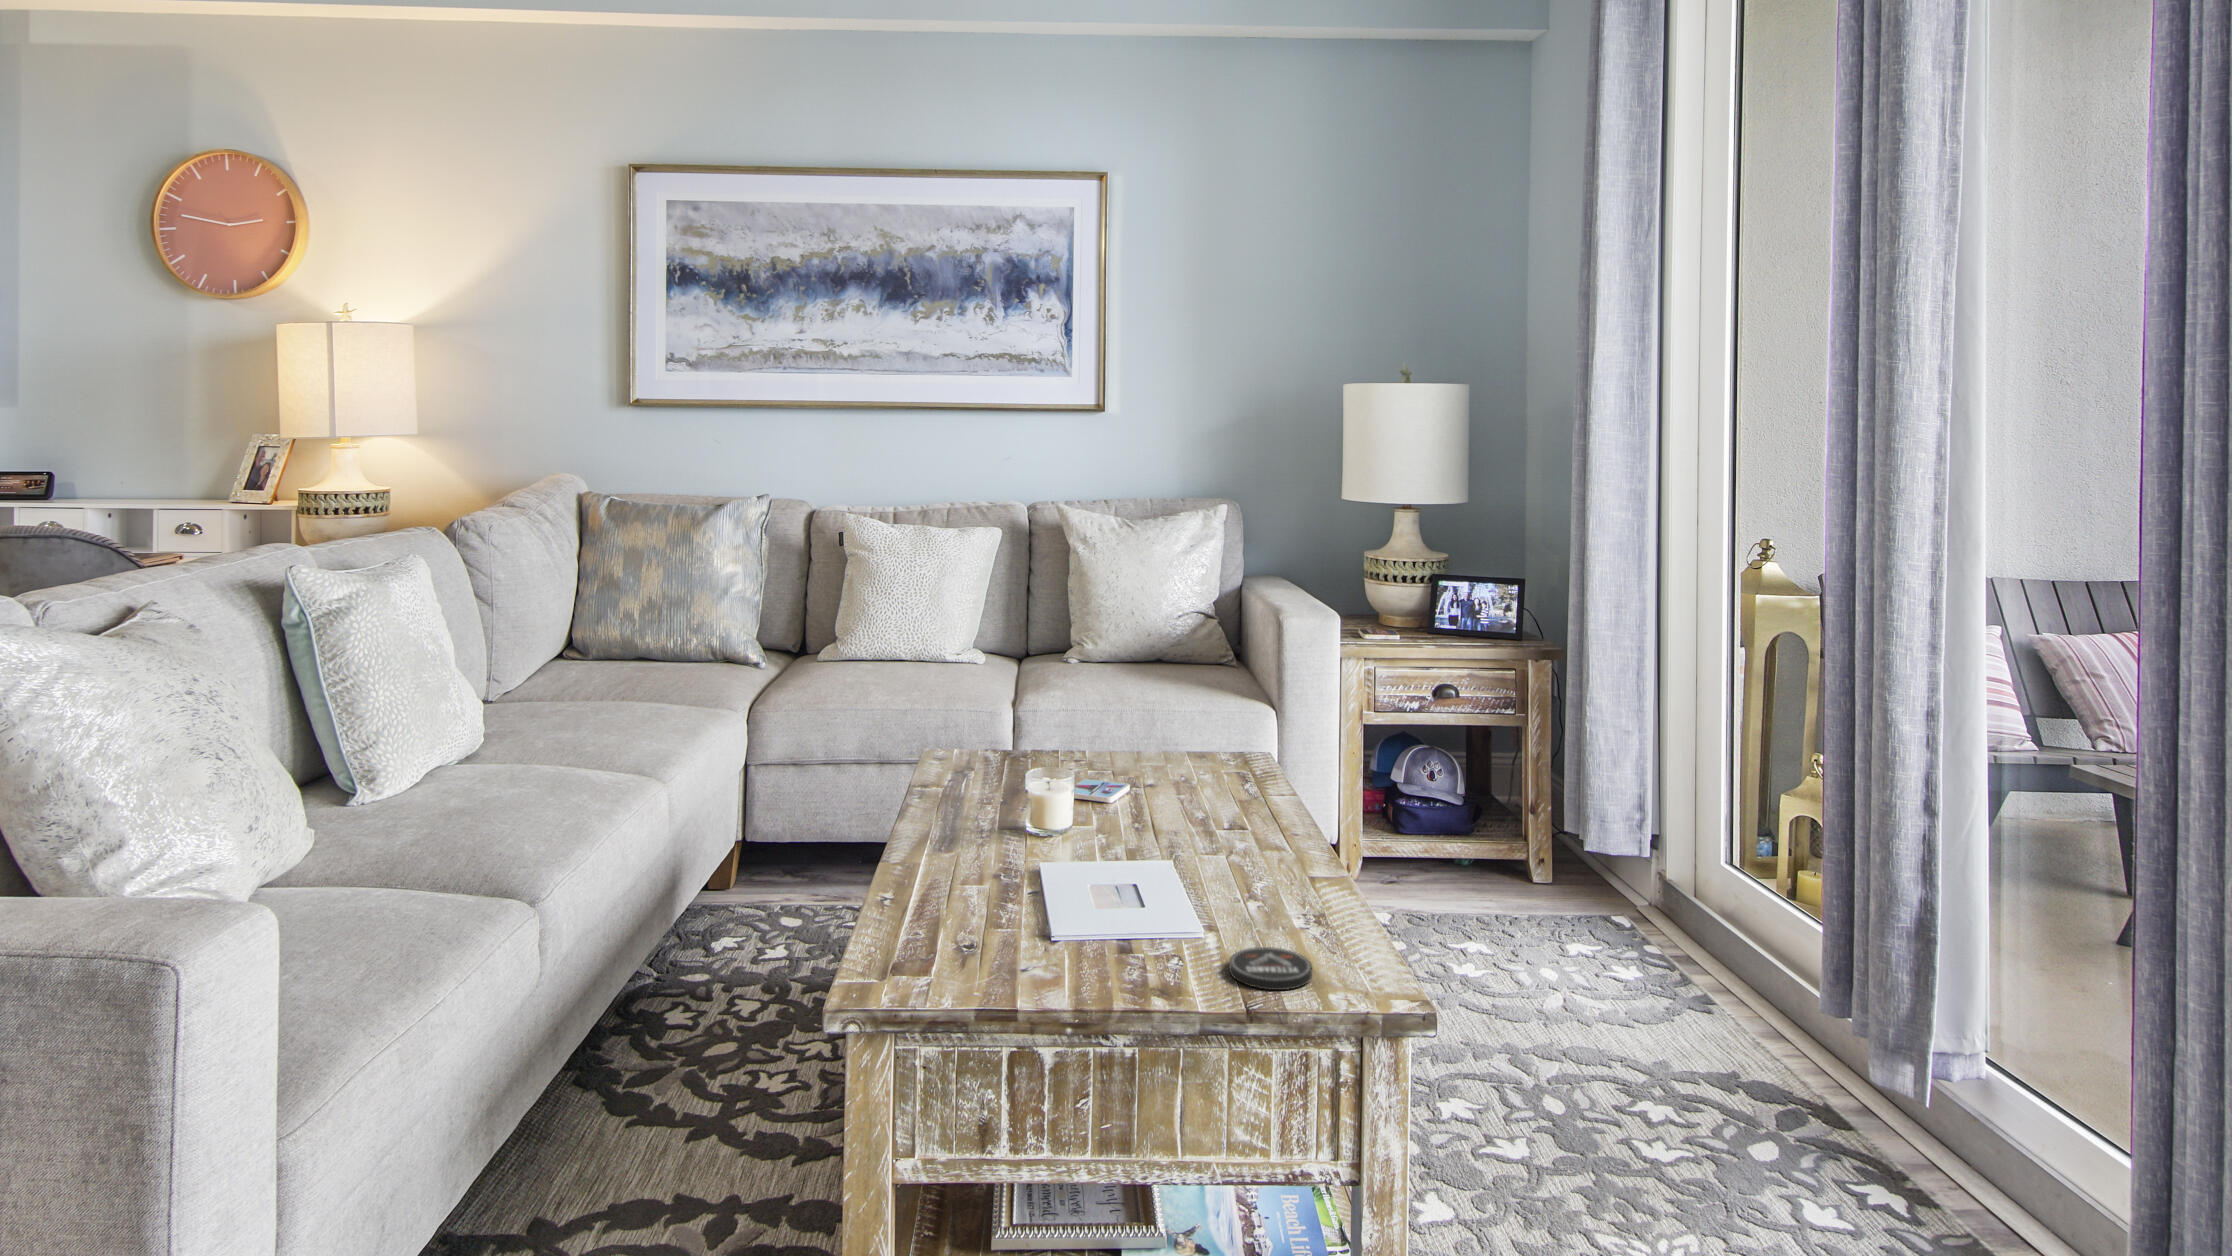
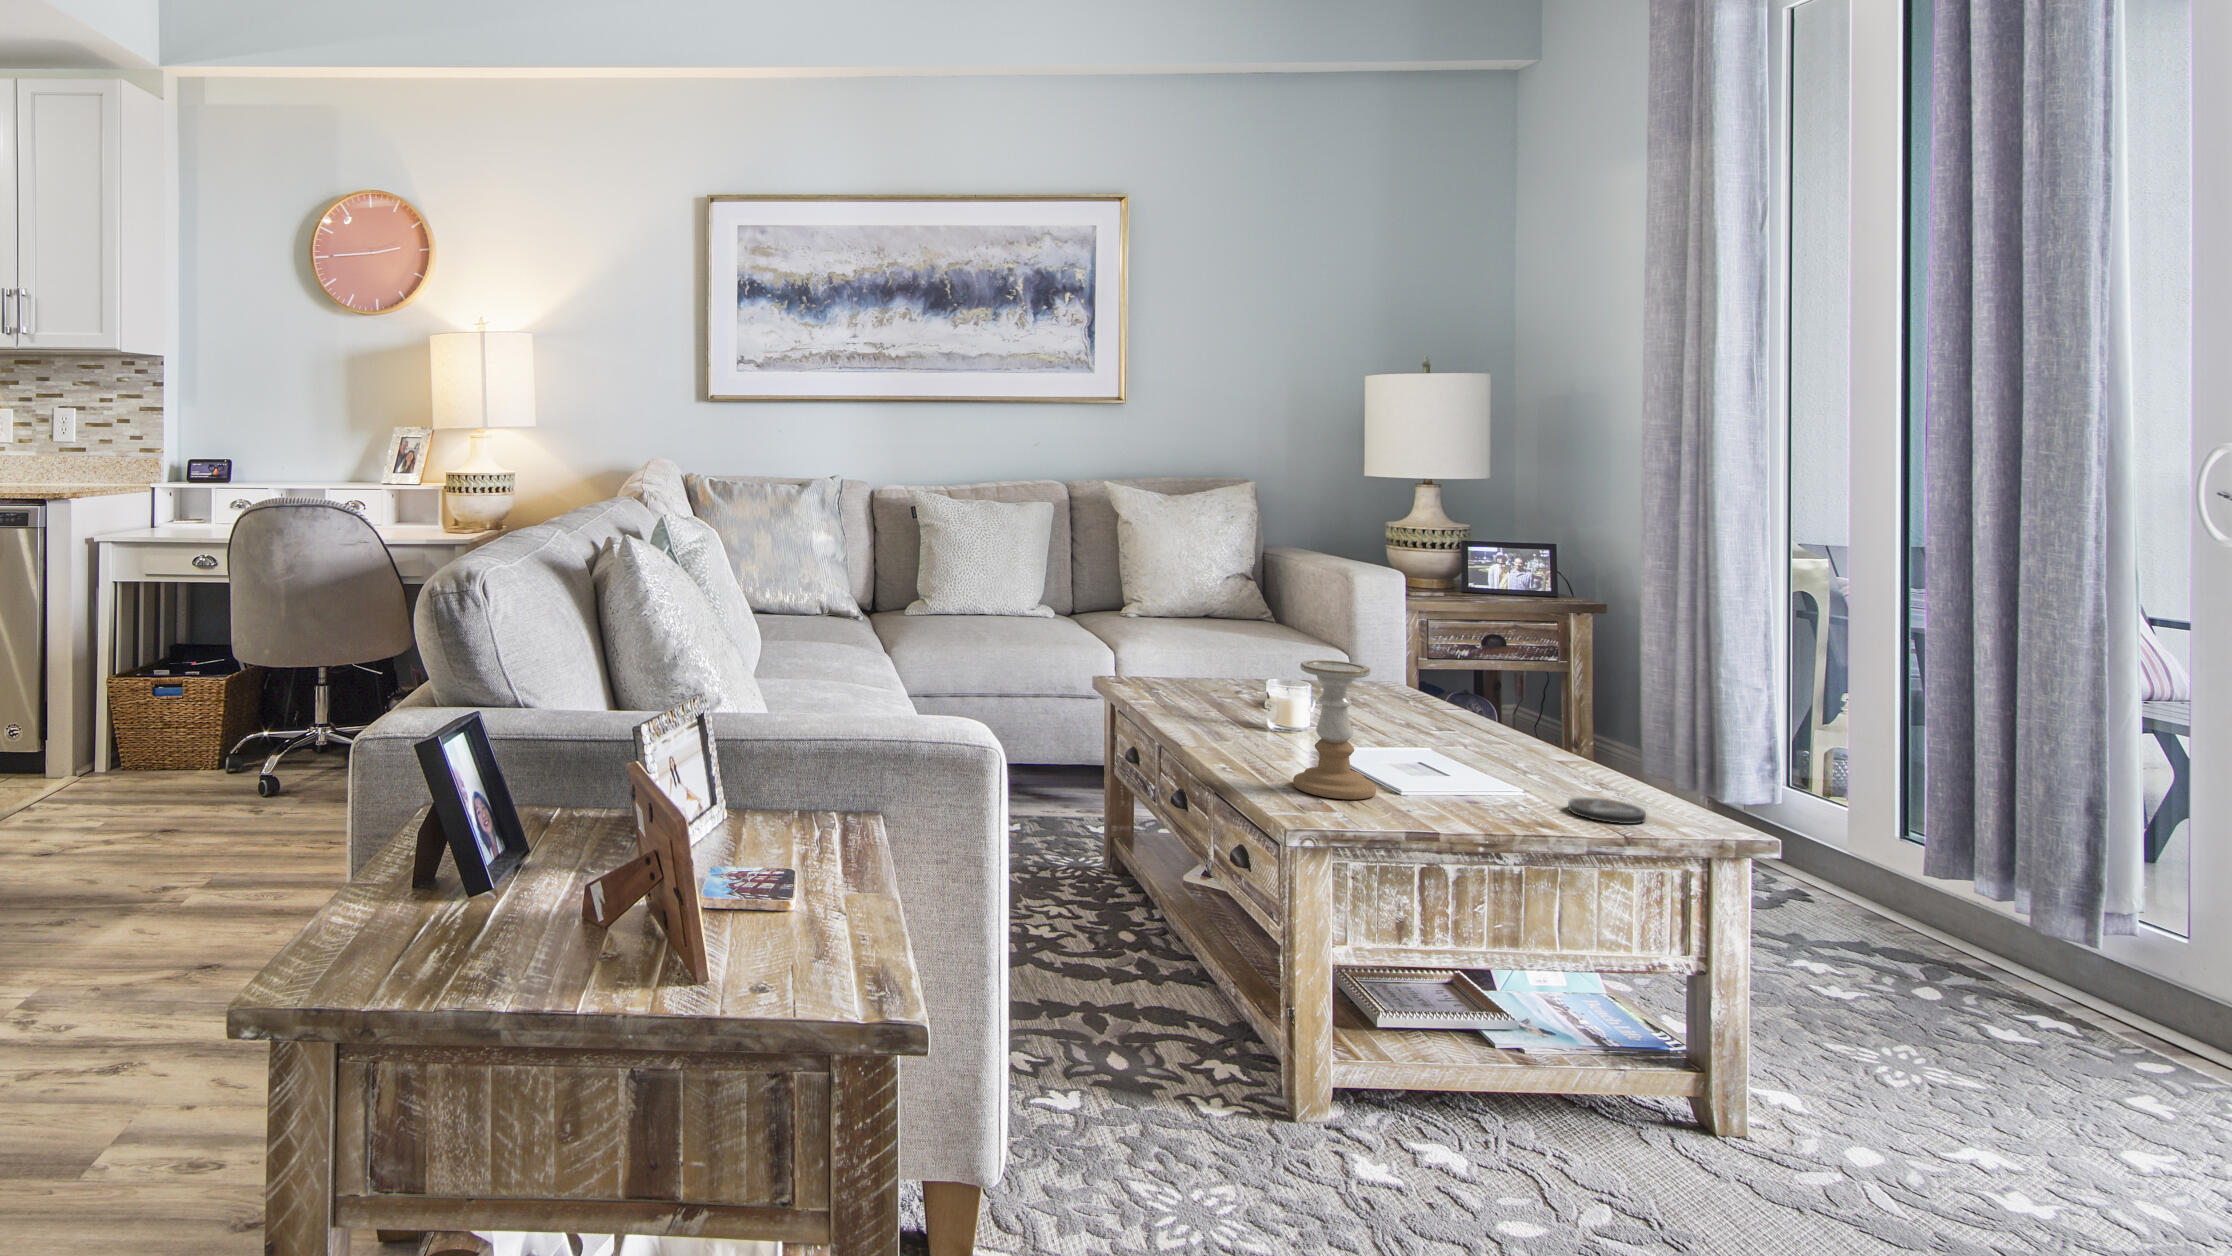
candle holder: none [926,770,1021,954] -> present [1293,660,1376,799]

